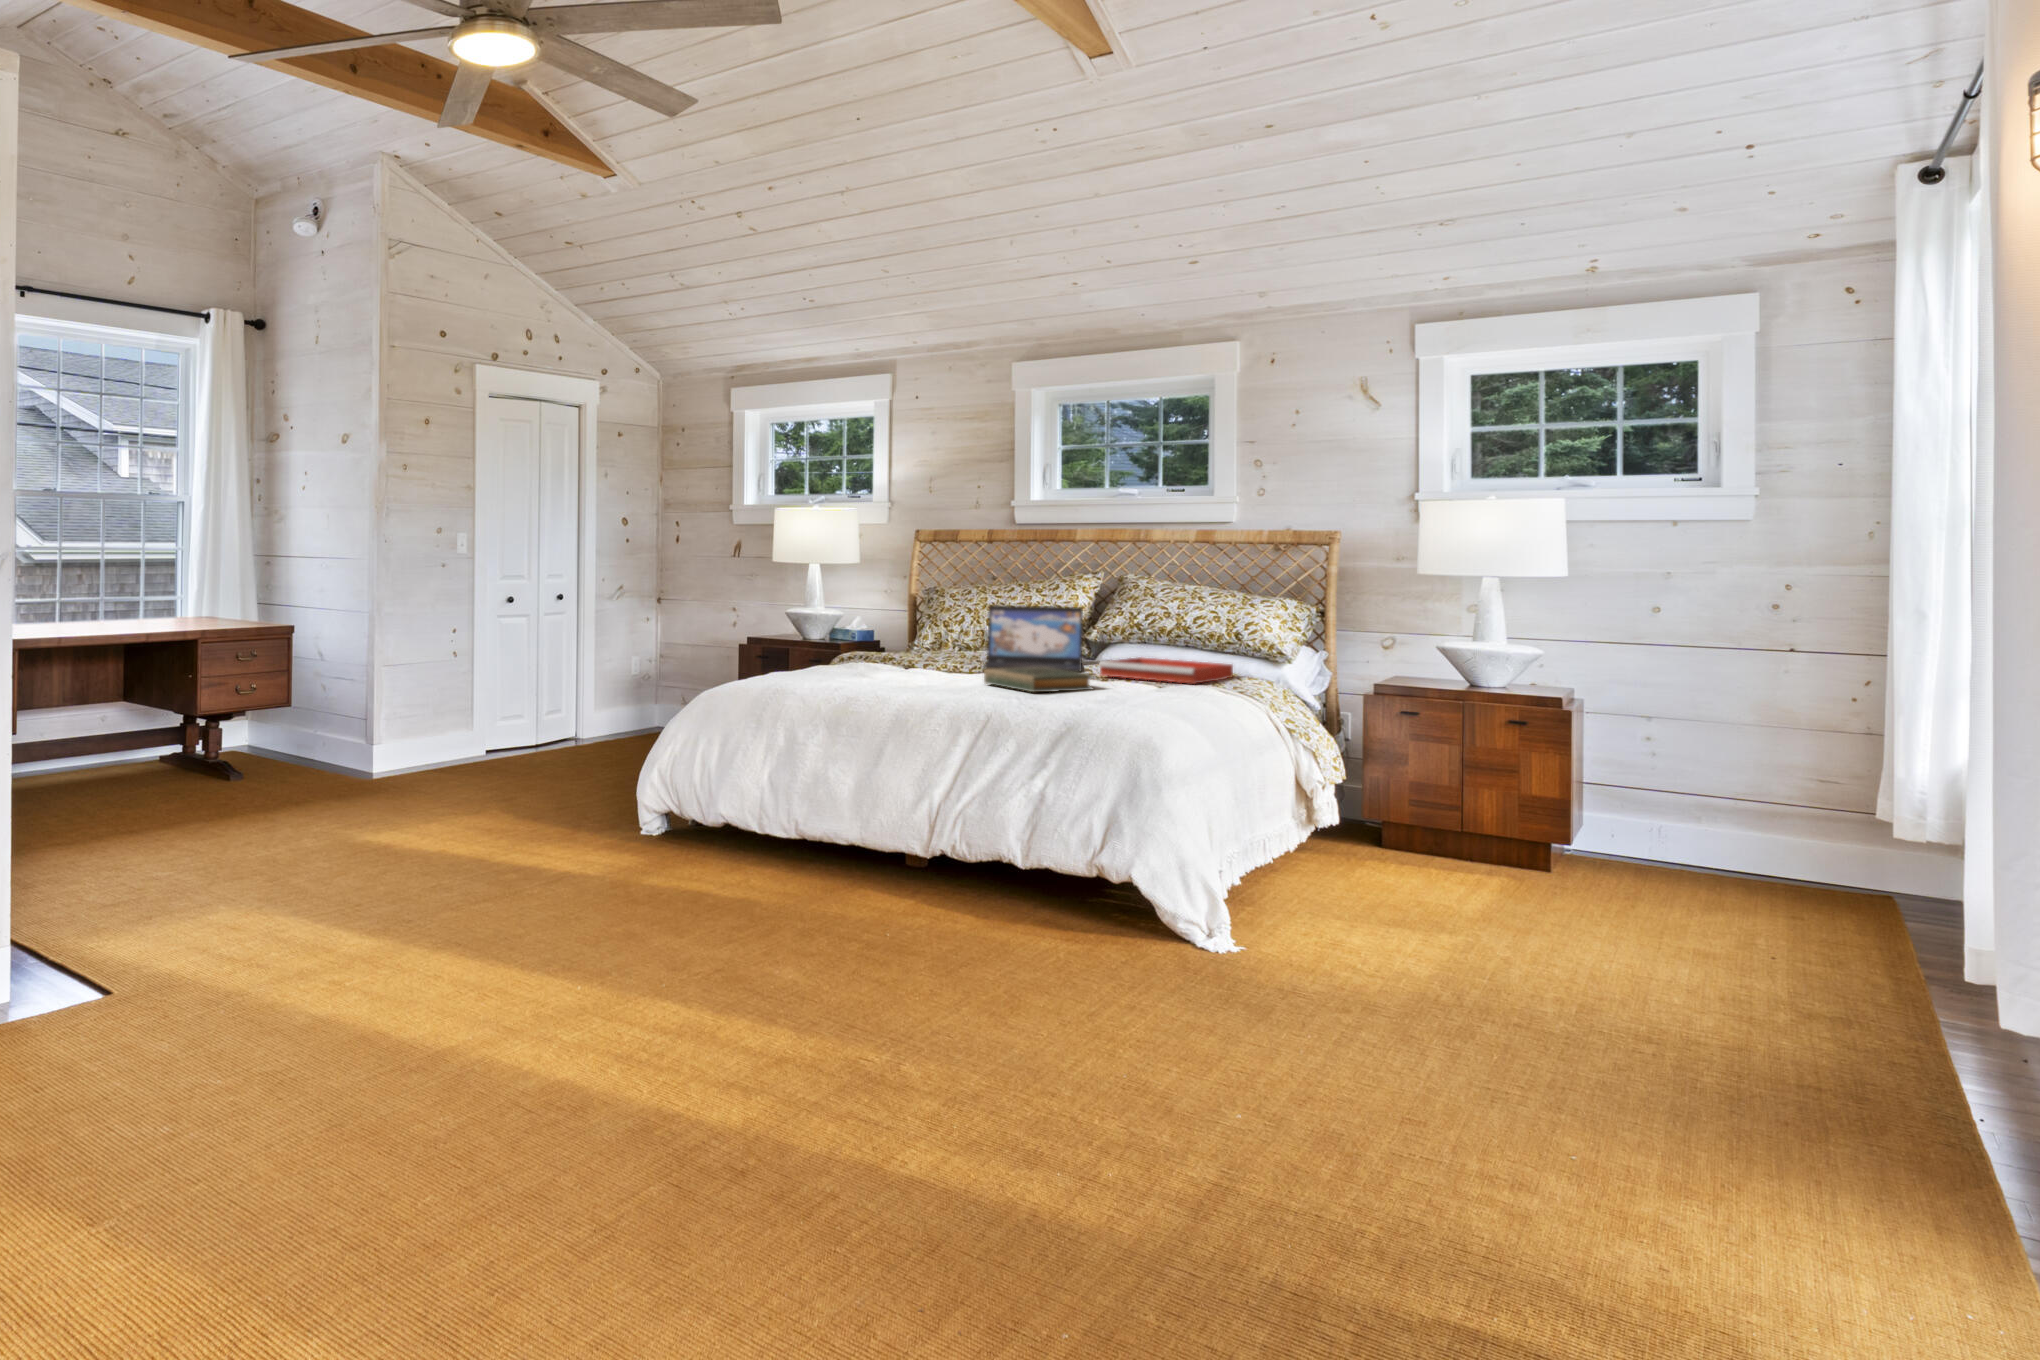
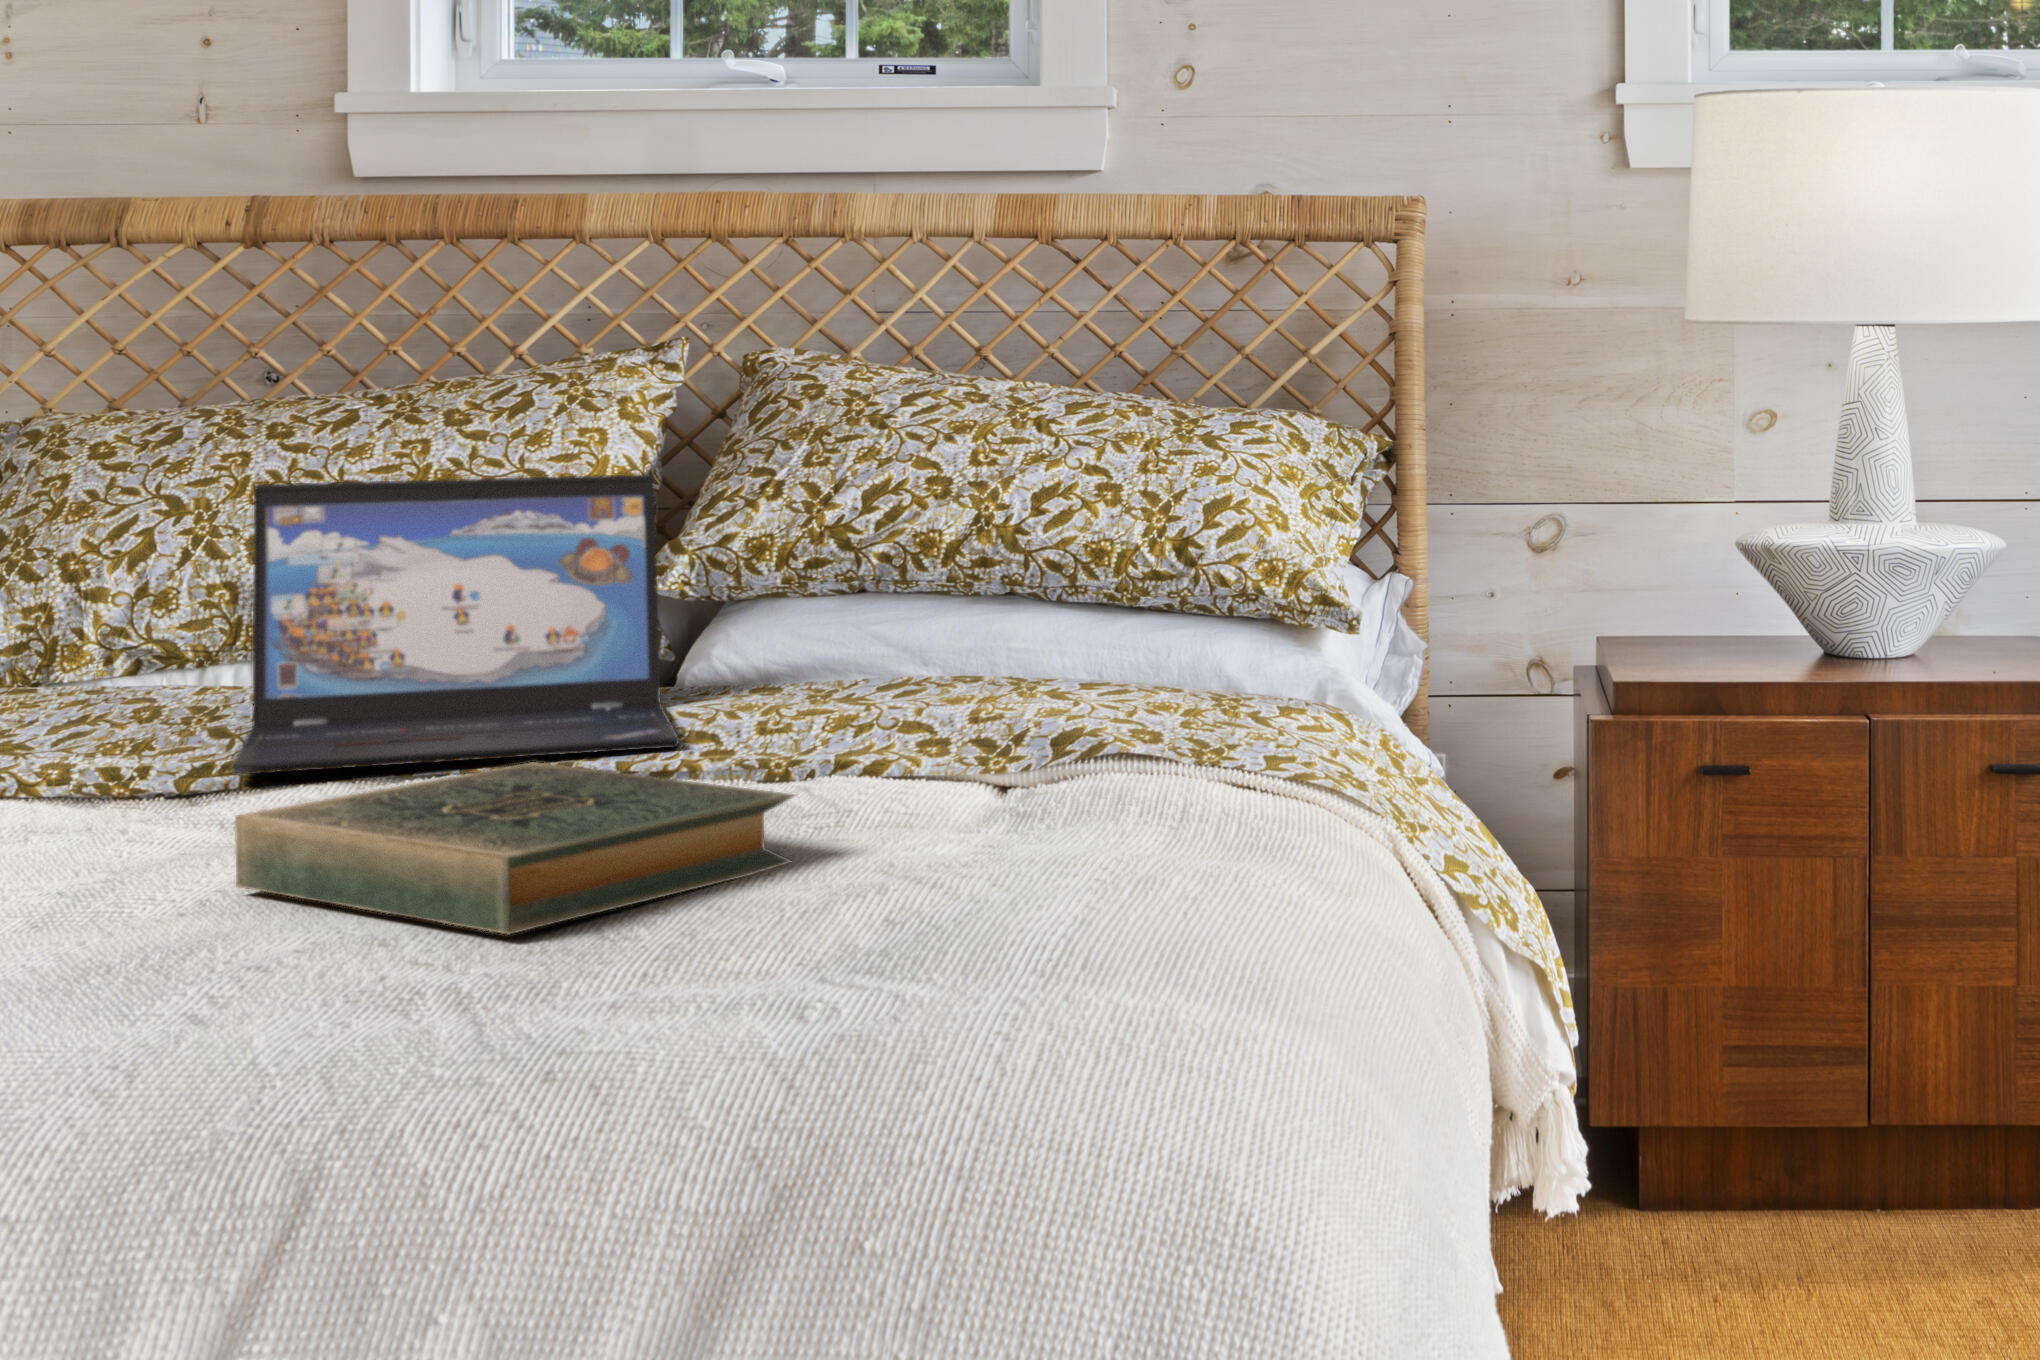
tray: present [1099,657,1233,683] -> none [765,664,1260,777]

